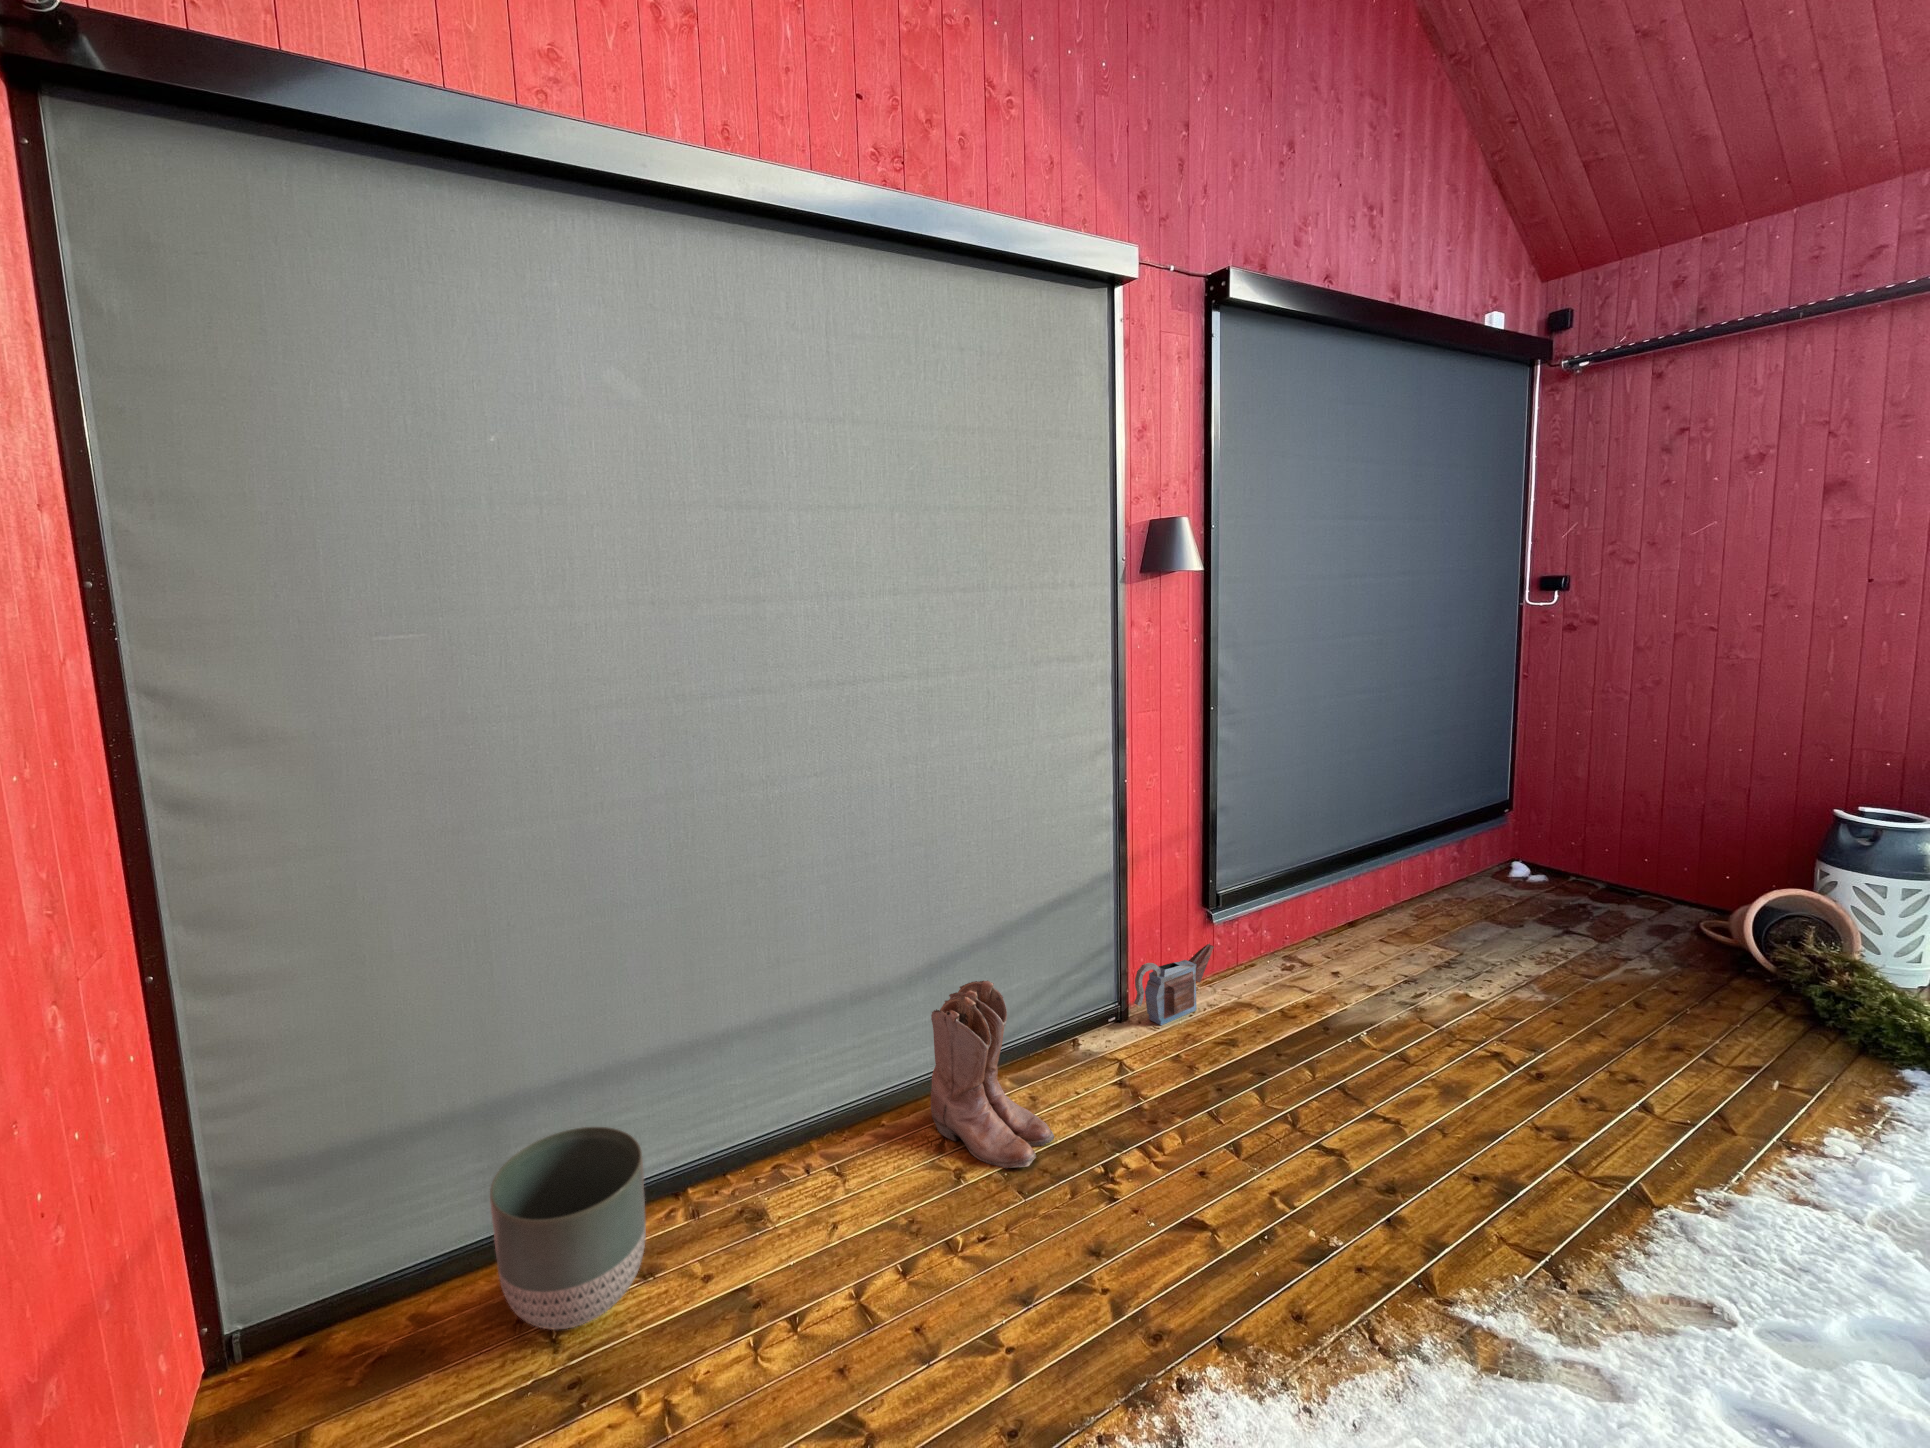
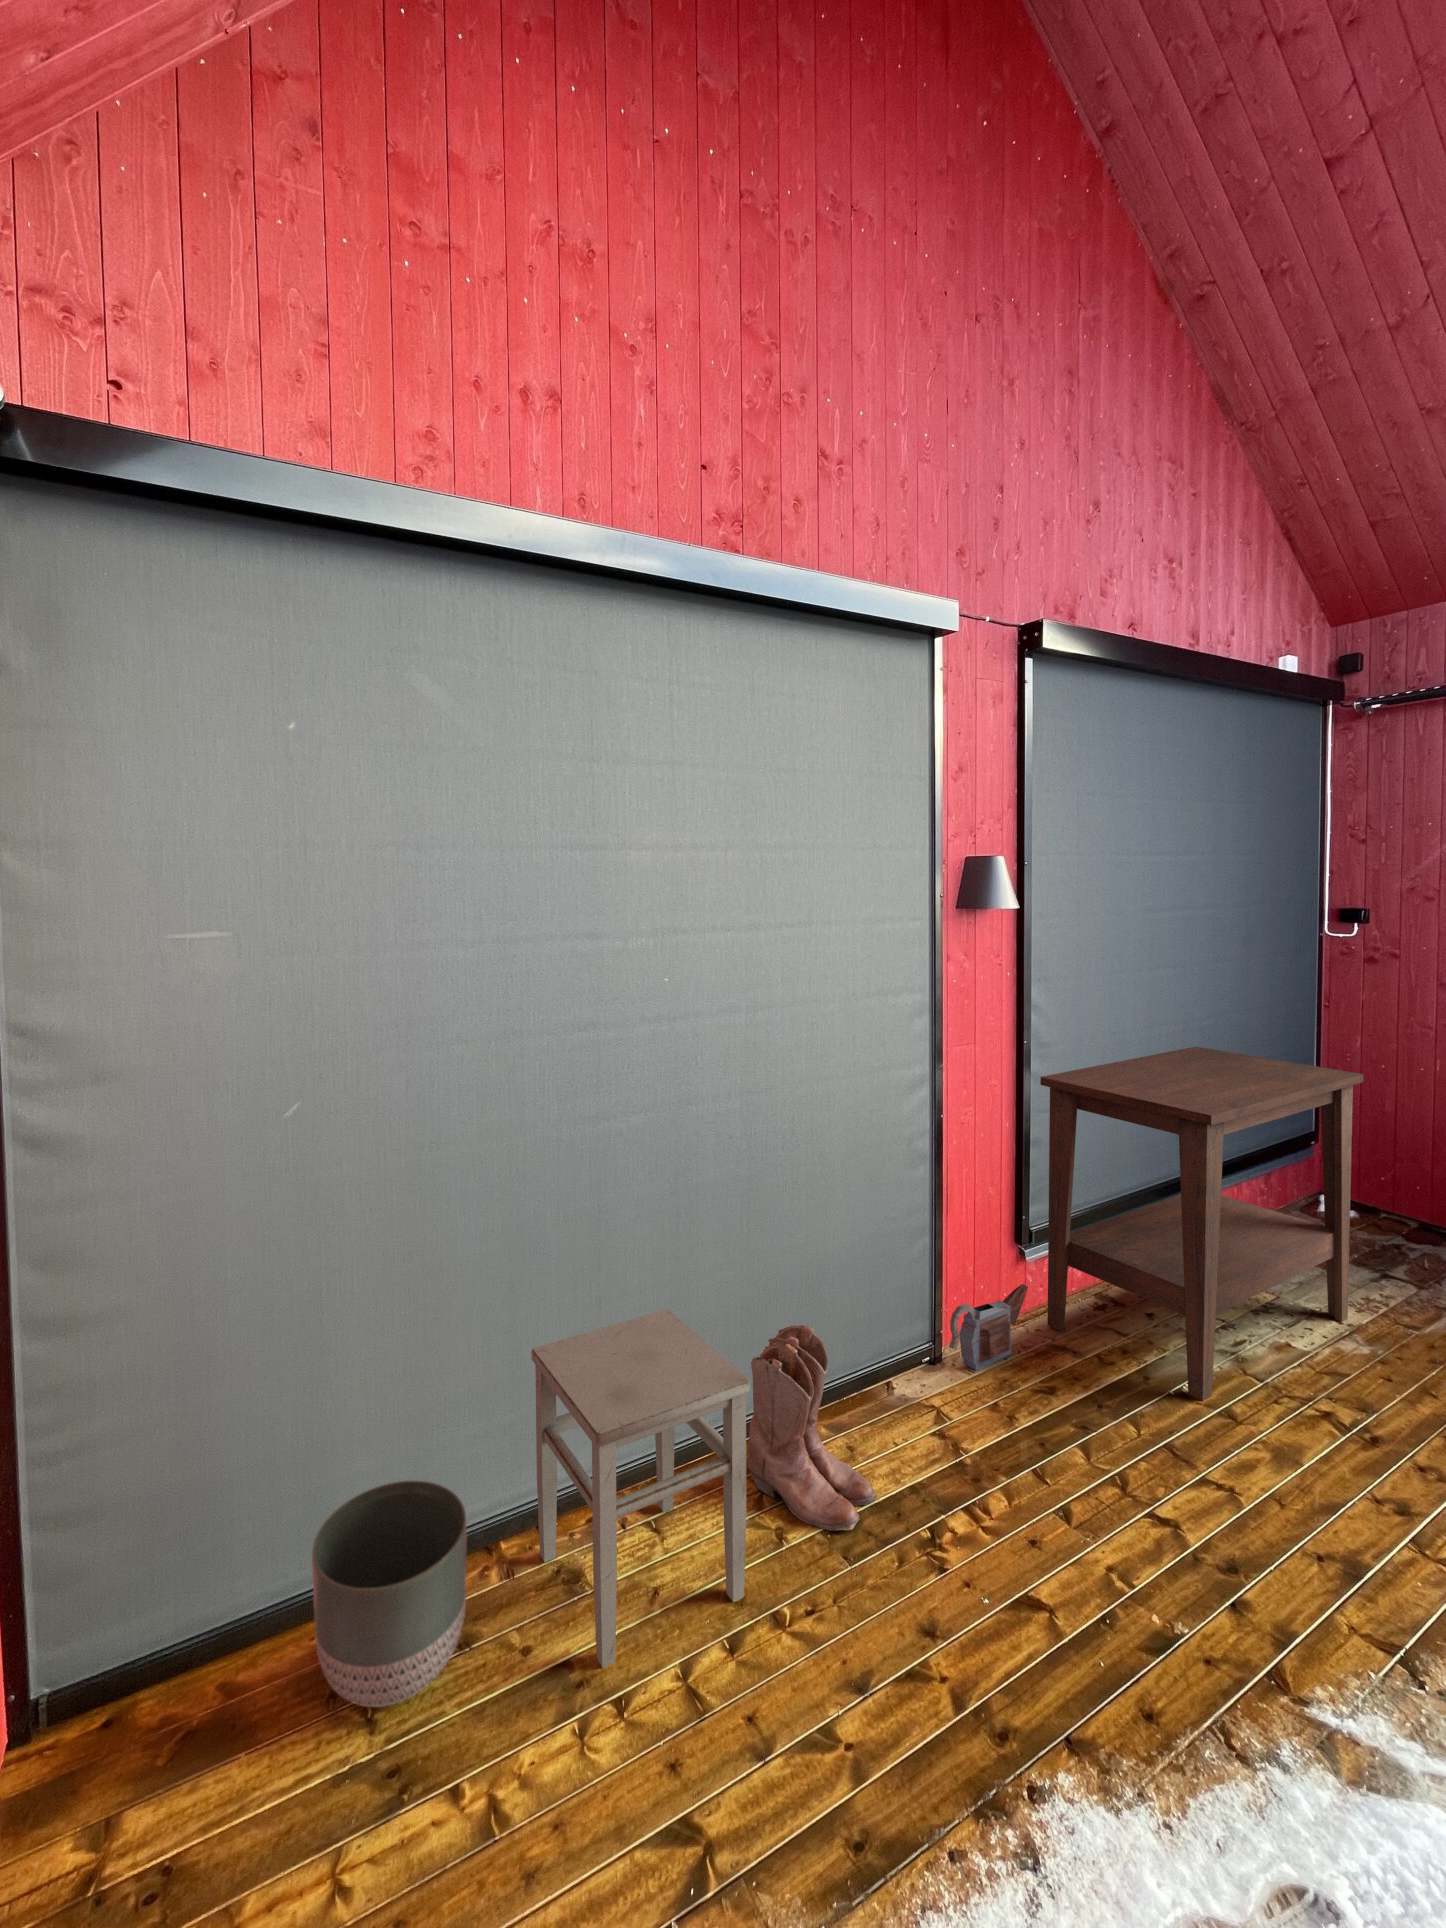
side table: none [1228,714,1550,1048] -> present [1040,1047,1363,1401]
stool: none [708,966,920,1292] -> present [531,1310,750,1668]

